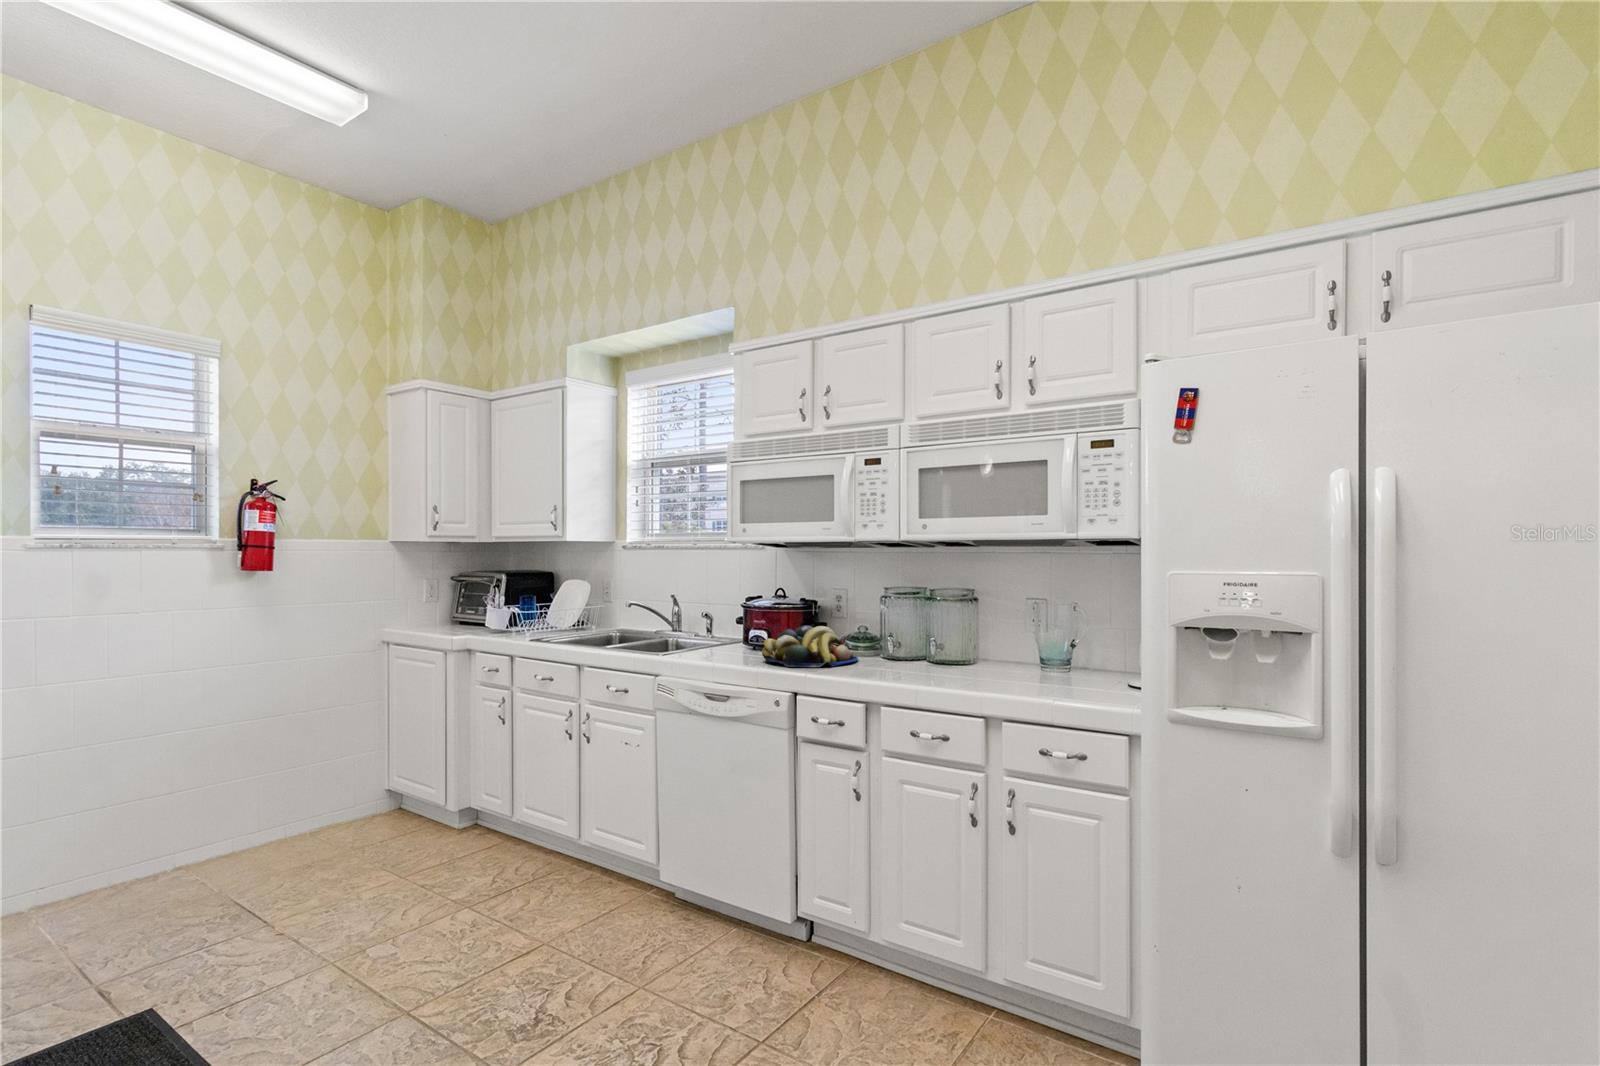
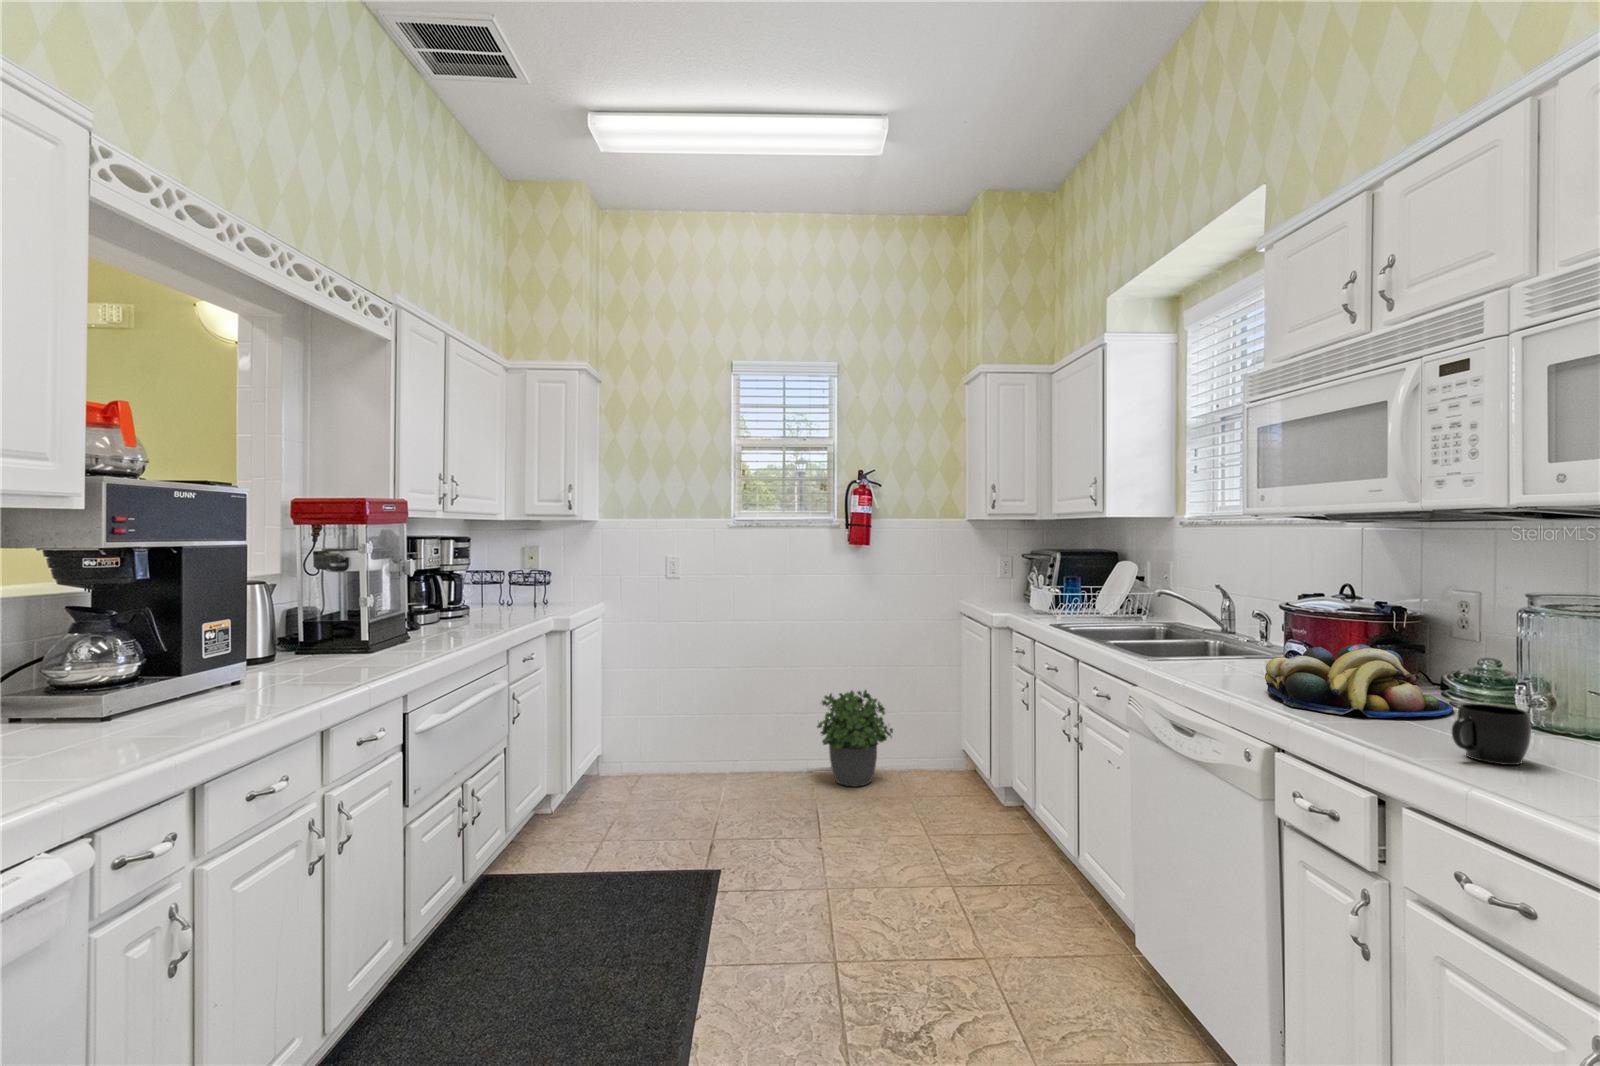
mug: none [889,646,917,675] -> present [1452,703,1531,765]
potted plant: none [197,744,315,868] -> present [817,690,893,787]

